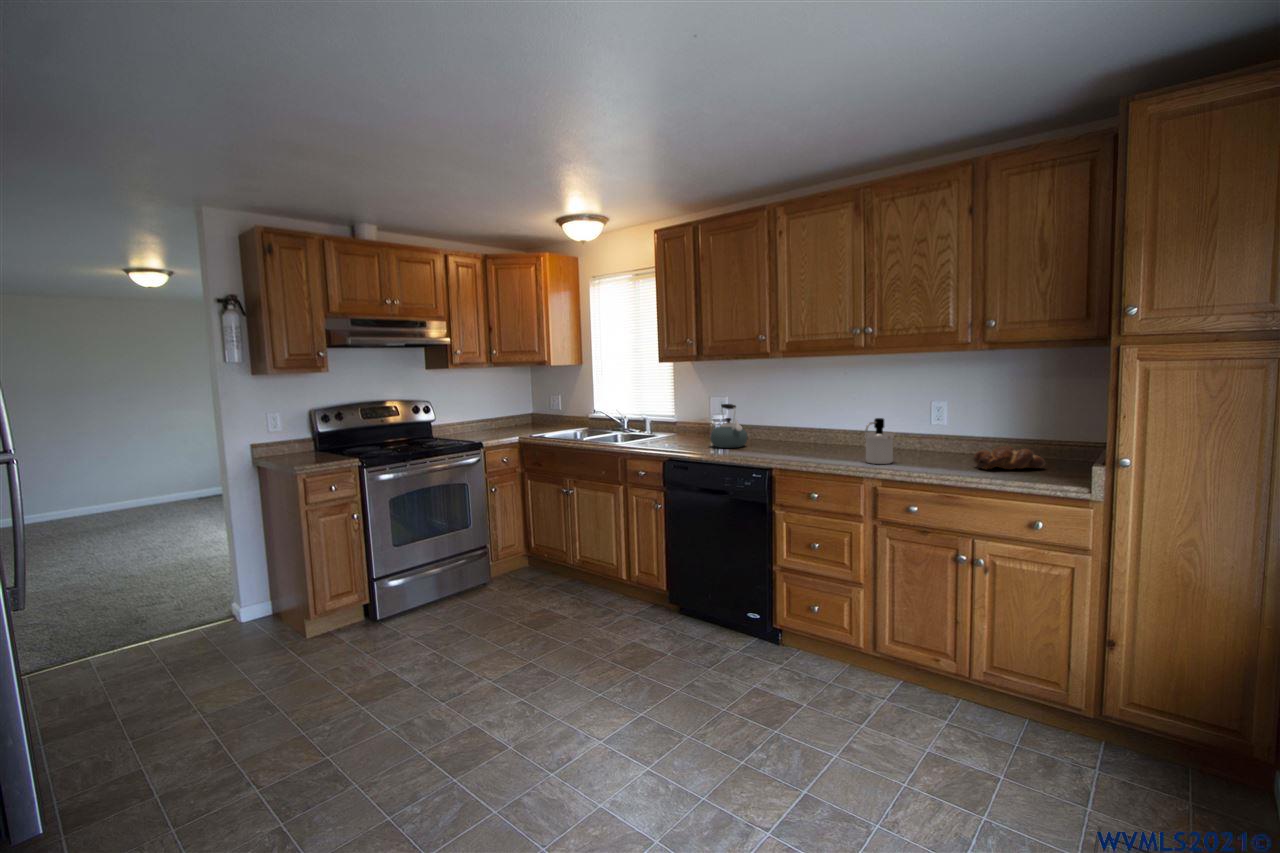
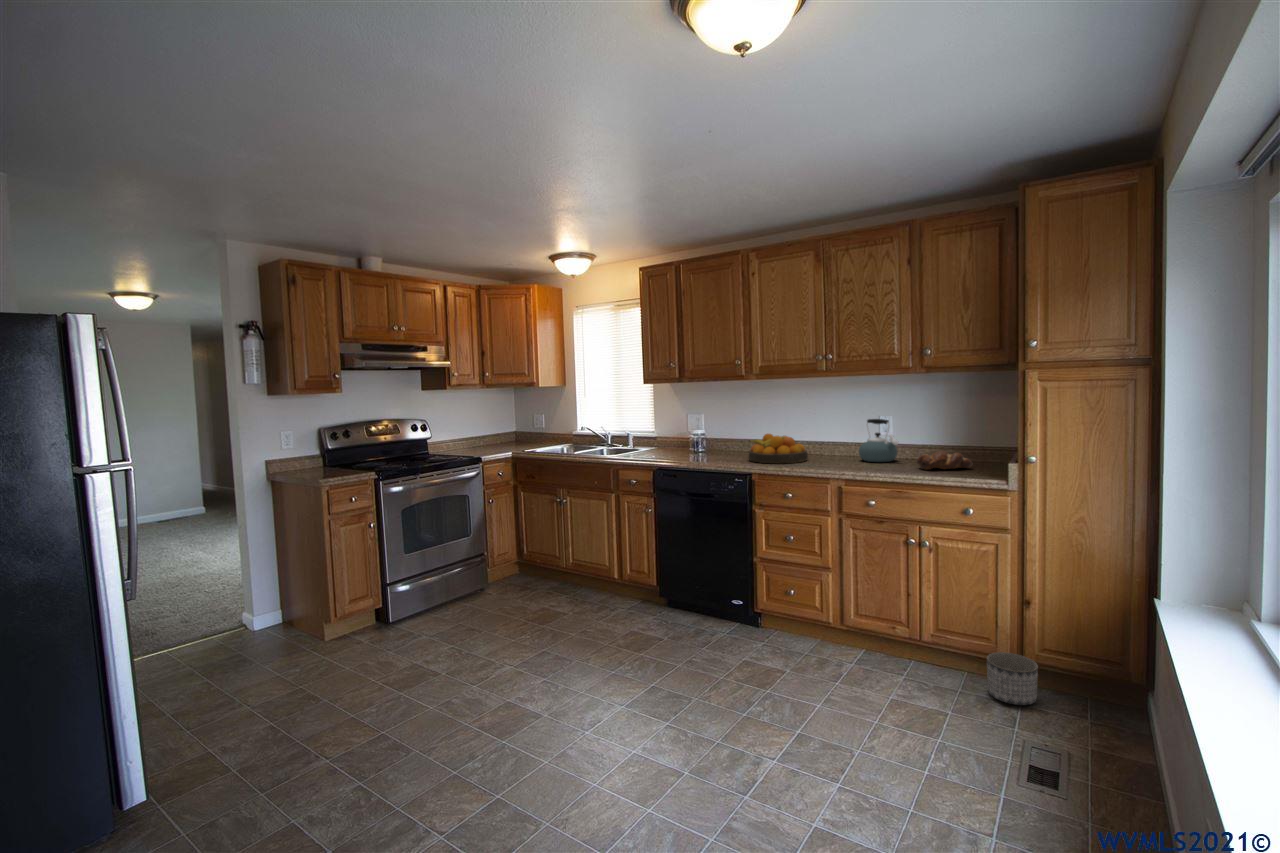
kettle: present [710,404,748,448] -> present [859,419,898,462]
soap dispenser: present [865,418,894,464] -> none [829,430,853,468]
fruit bowl: none [772,421,842,457] -> present [749,434,808,463]
planter: none [1054,704,1122,776] -> present [987,652,1038,705]

